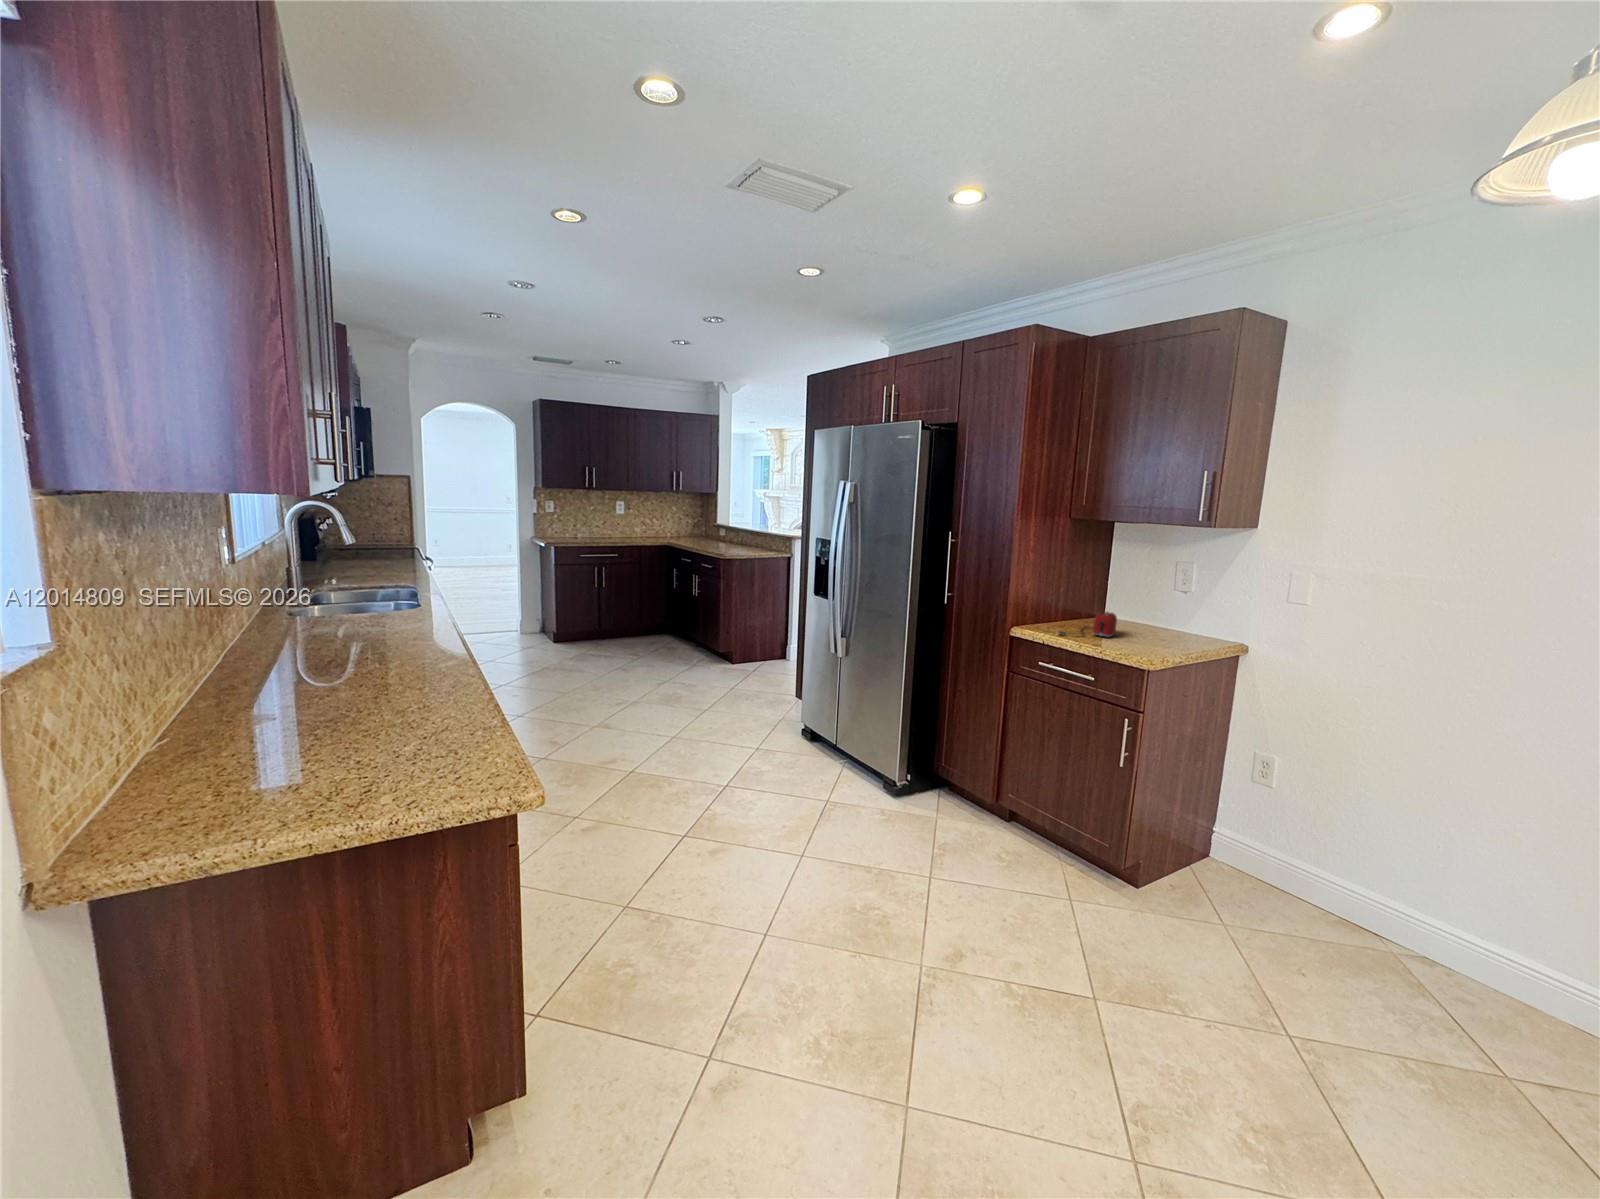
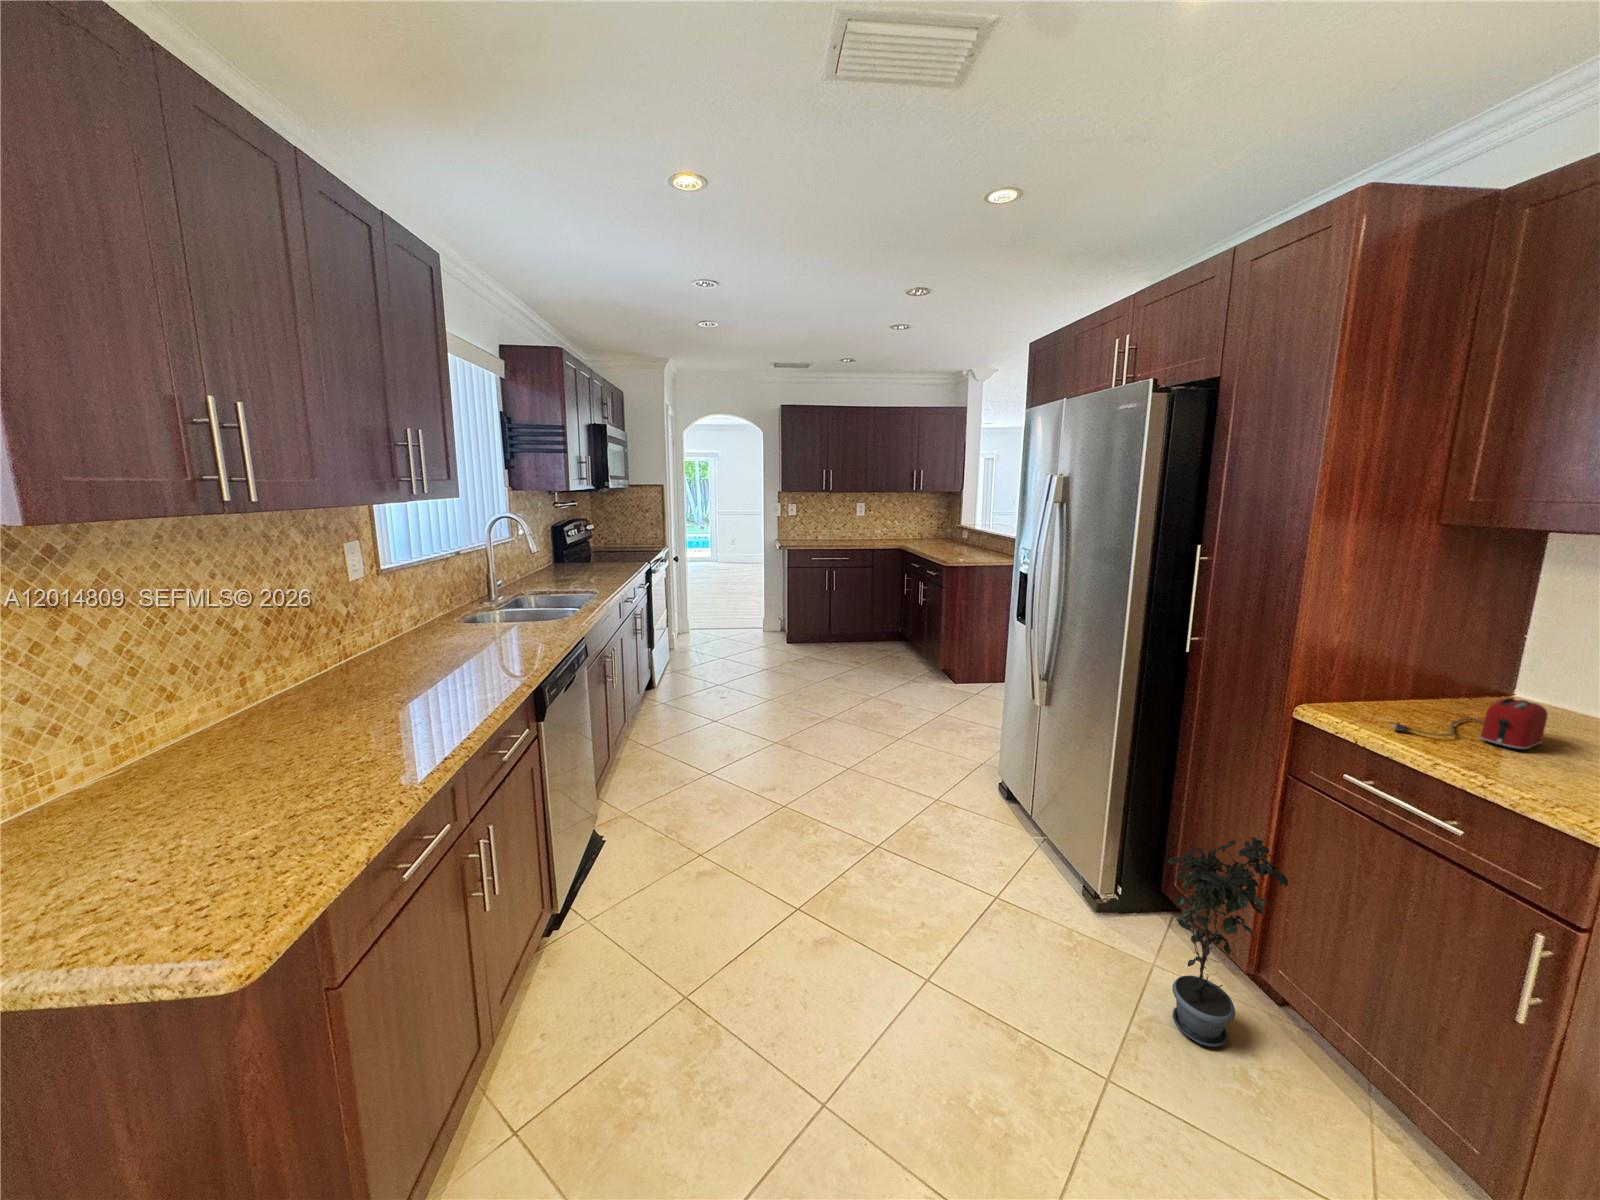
potted plant: none [953,710,1017,848] -> present [1167,837,1288,1047]

